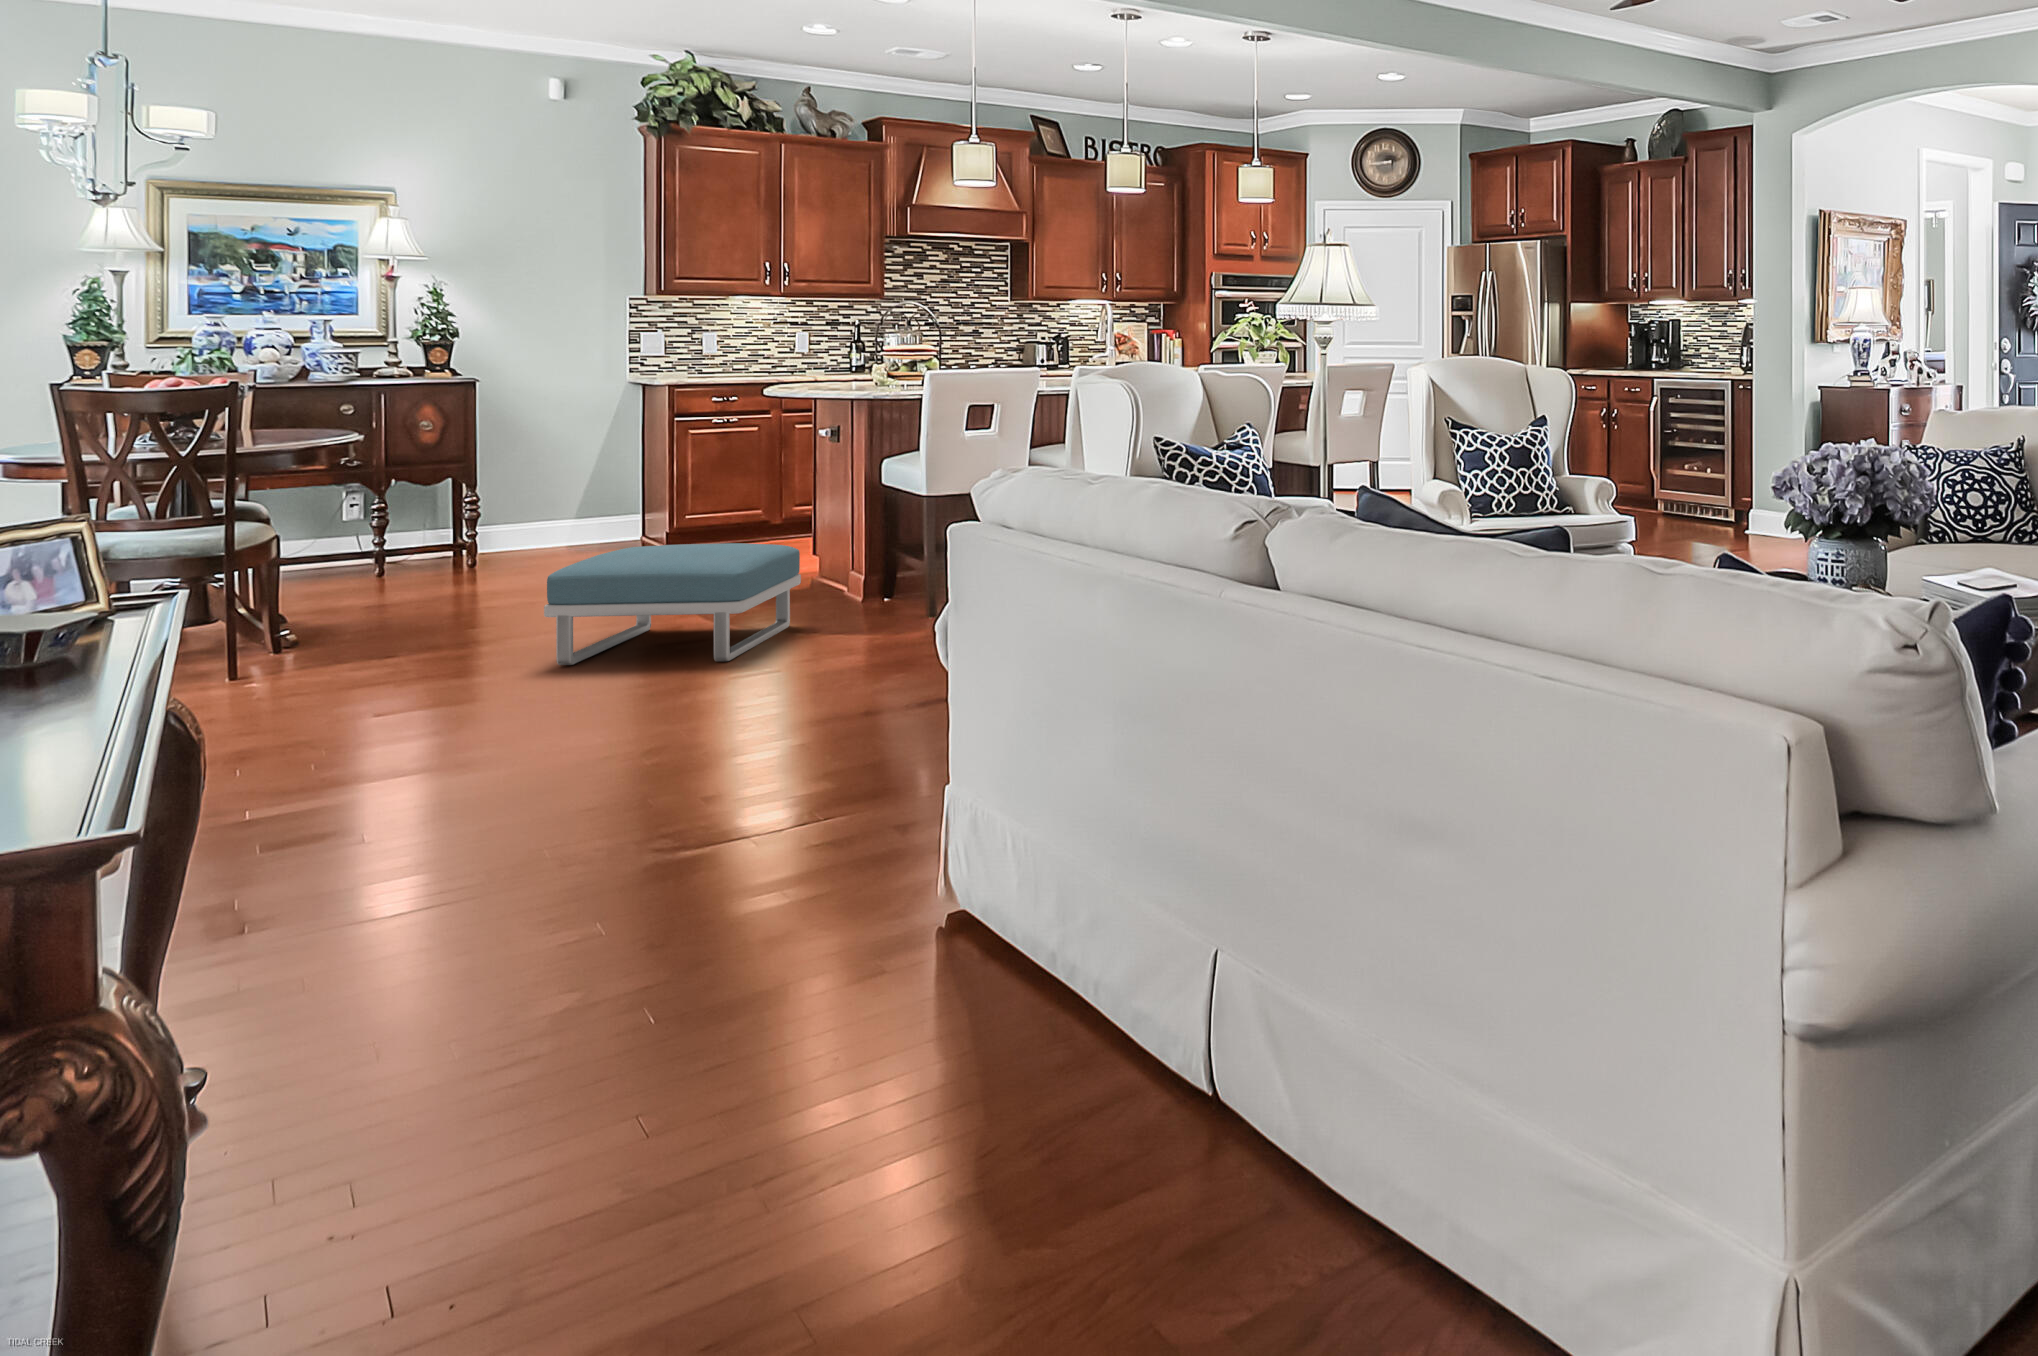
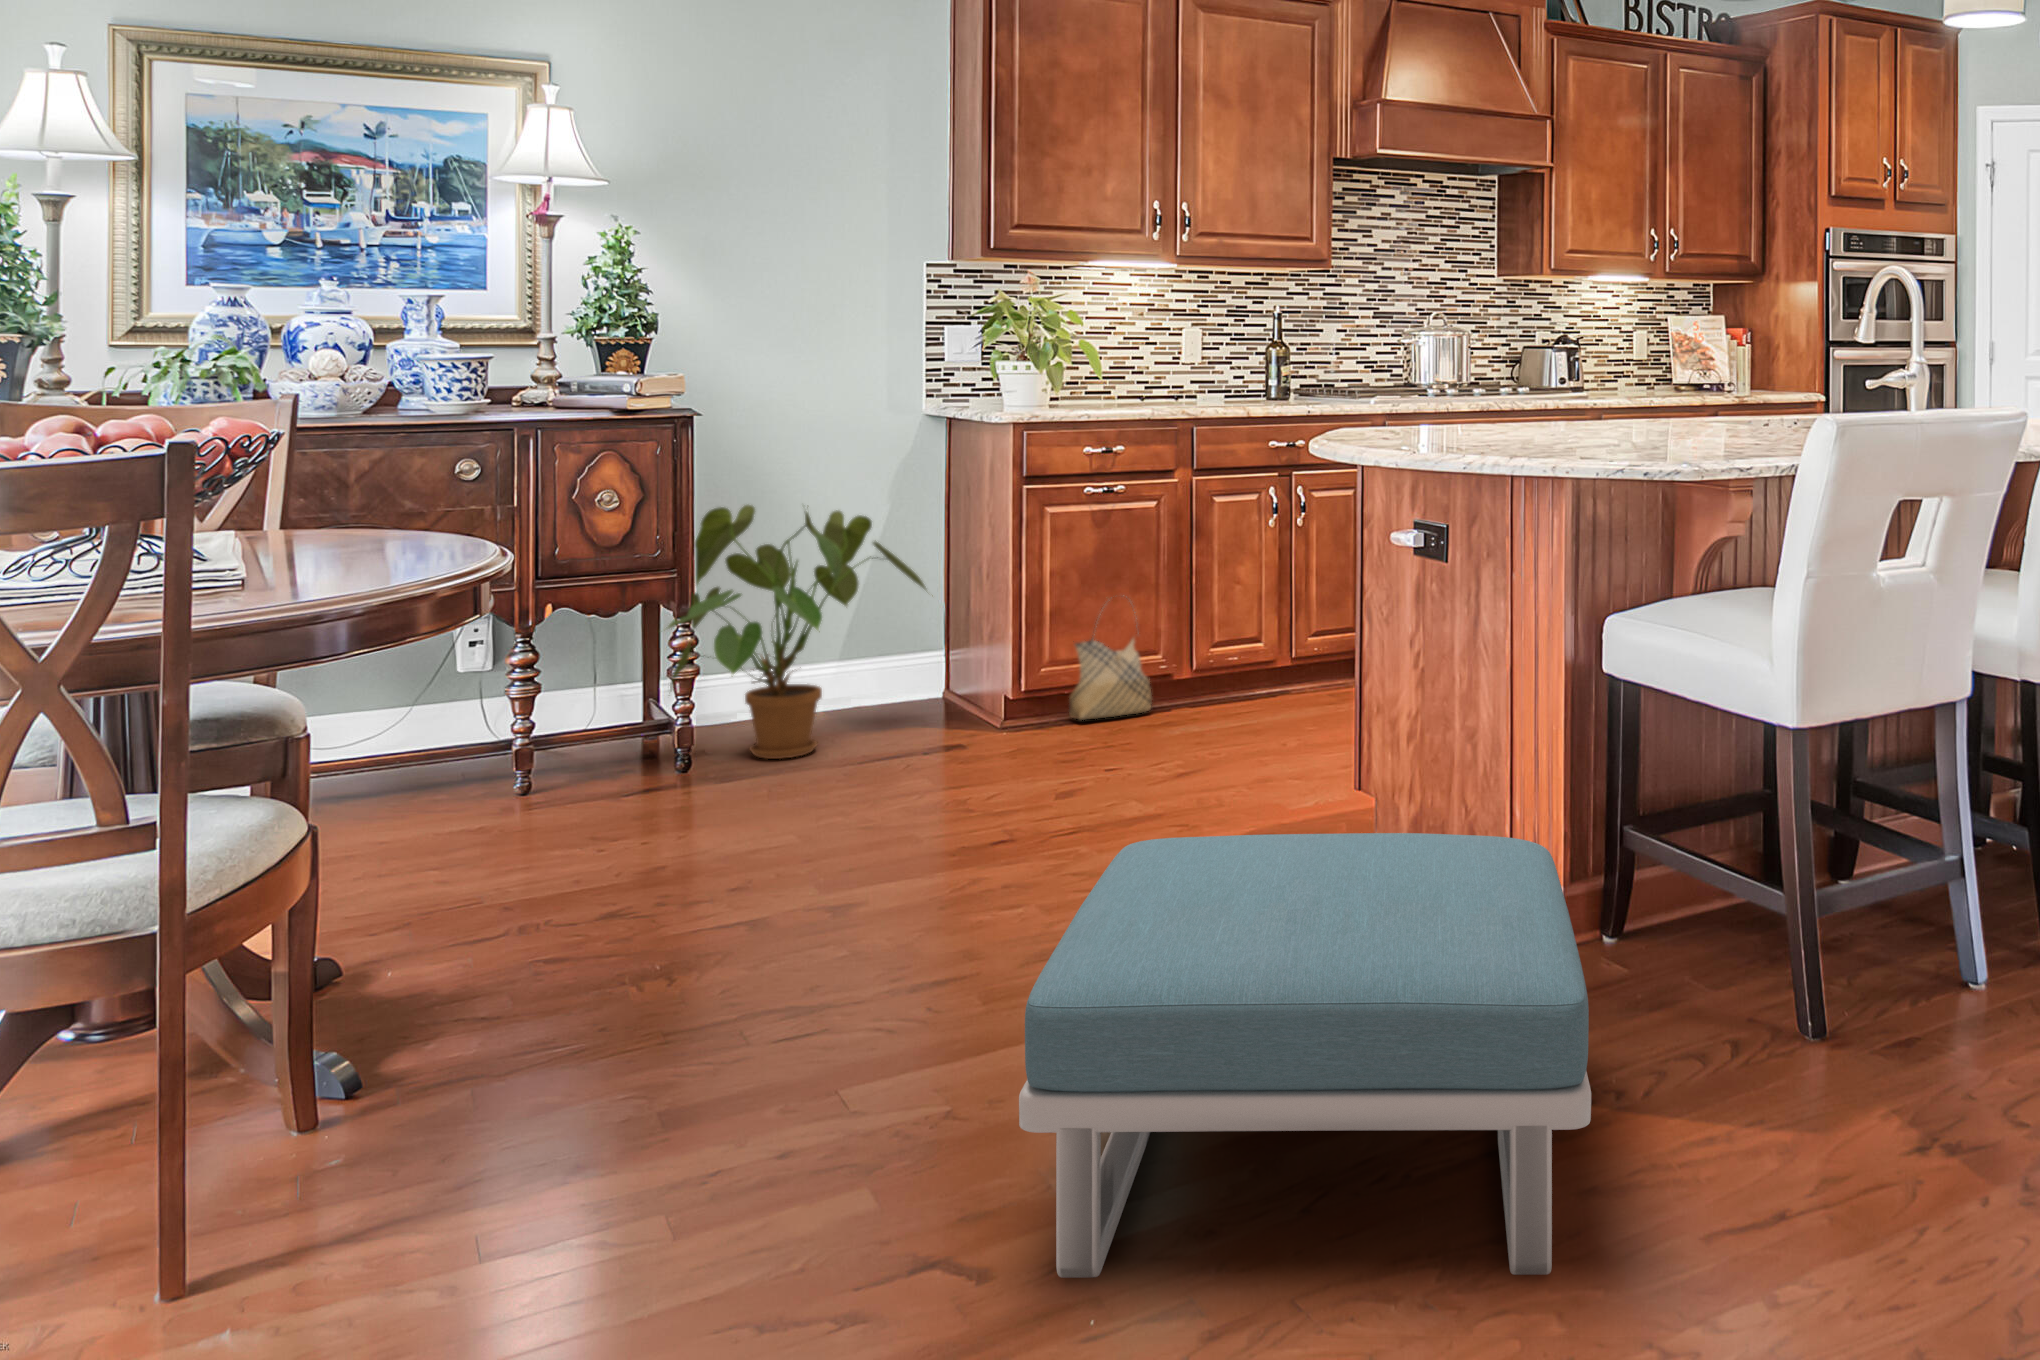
house plant: none [457,430,620,562] -> present [668,505,933,759]
woven basket: none [697,479,750,546] -> present [1069,597,1152,720]

